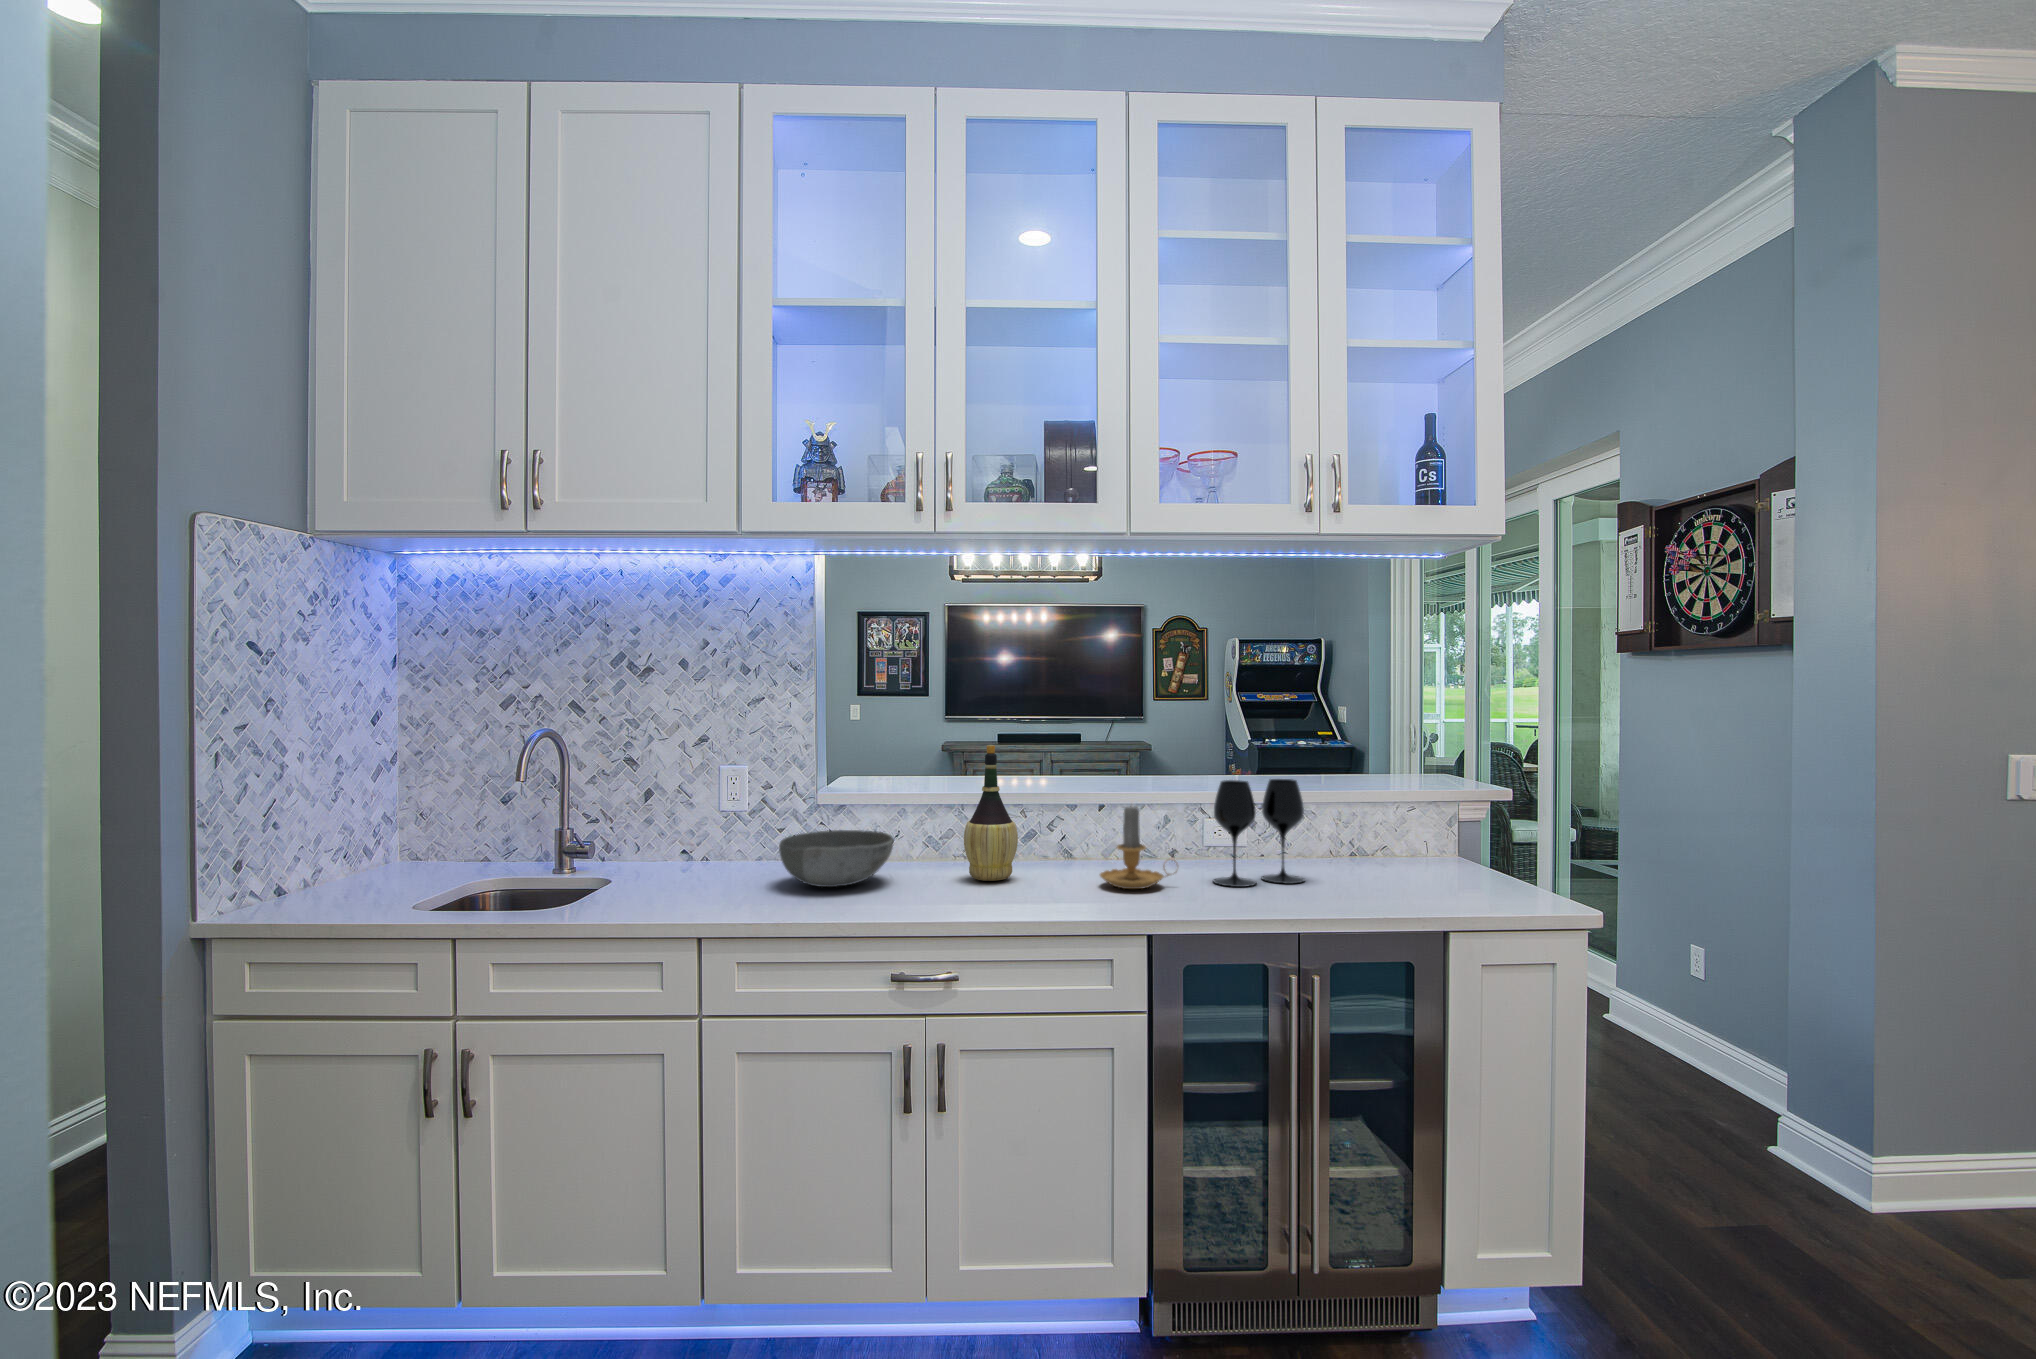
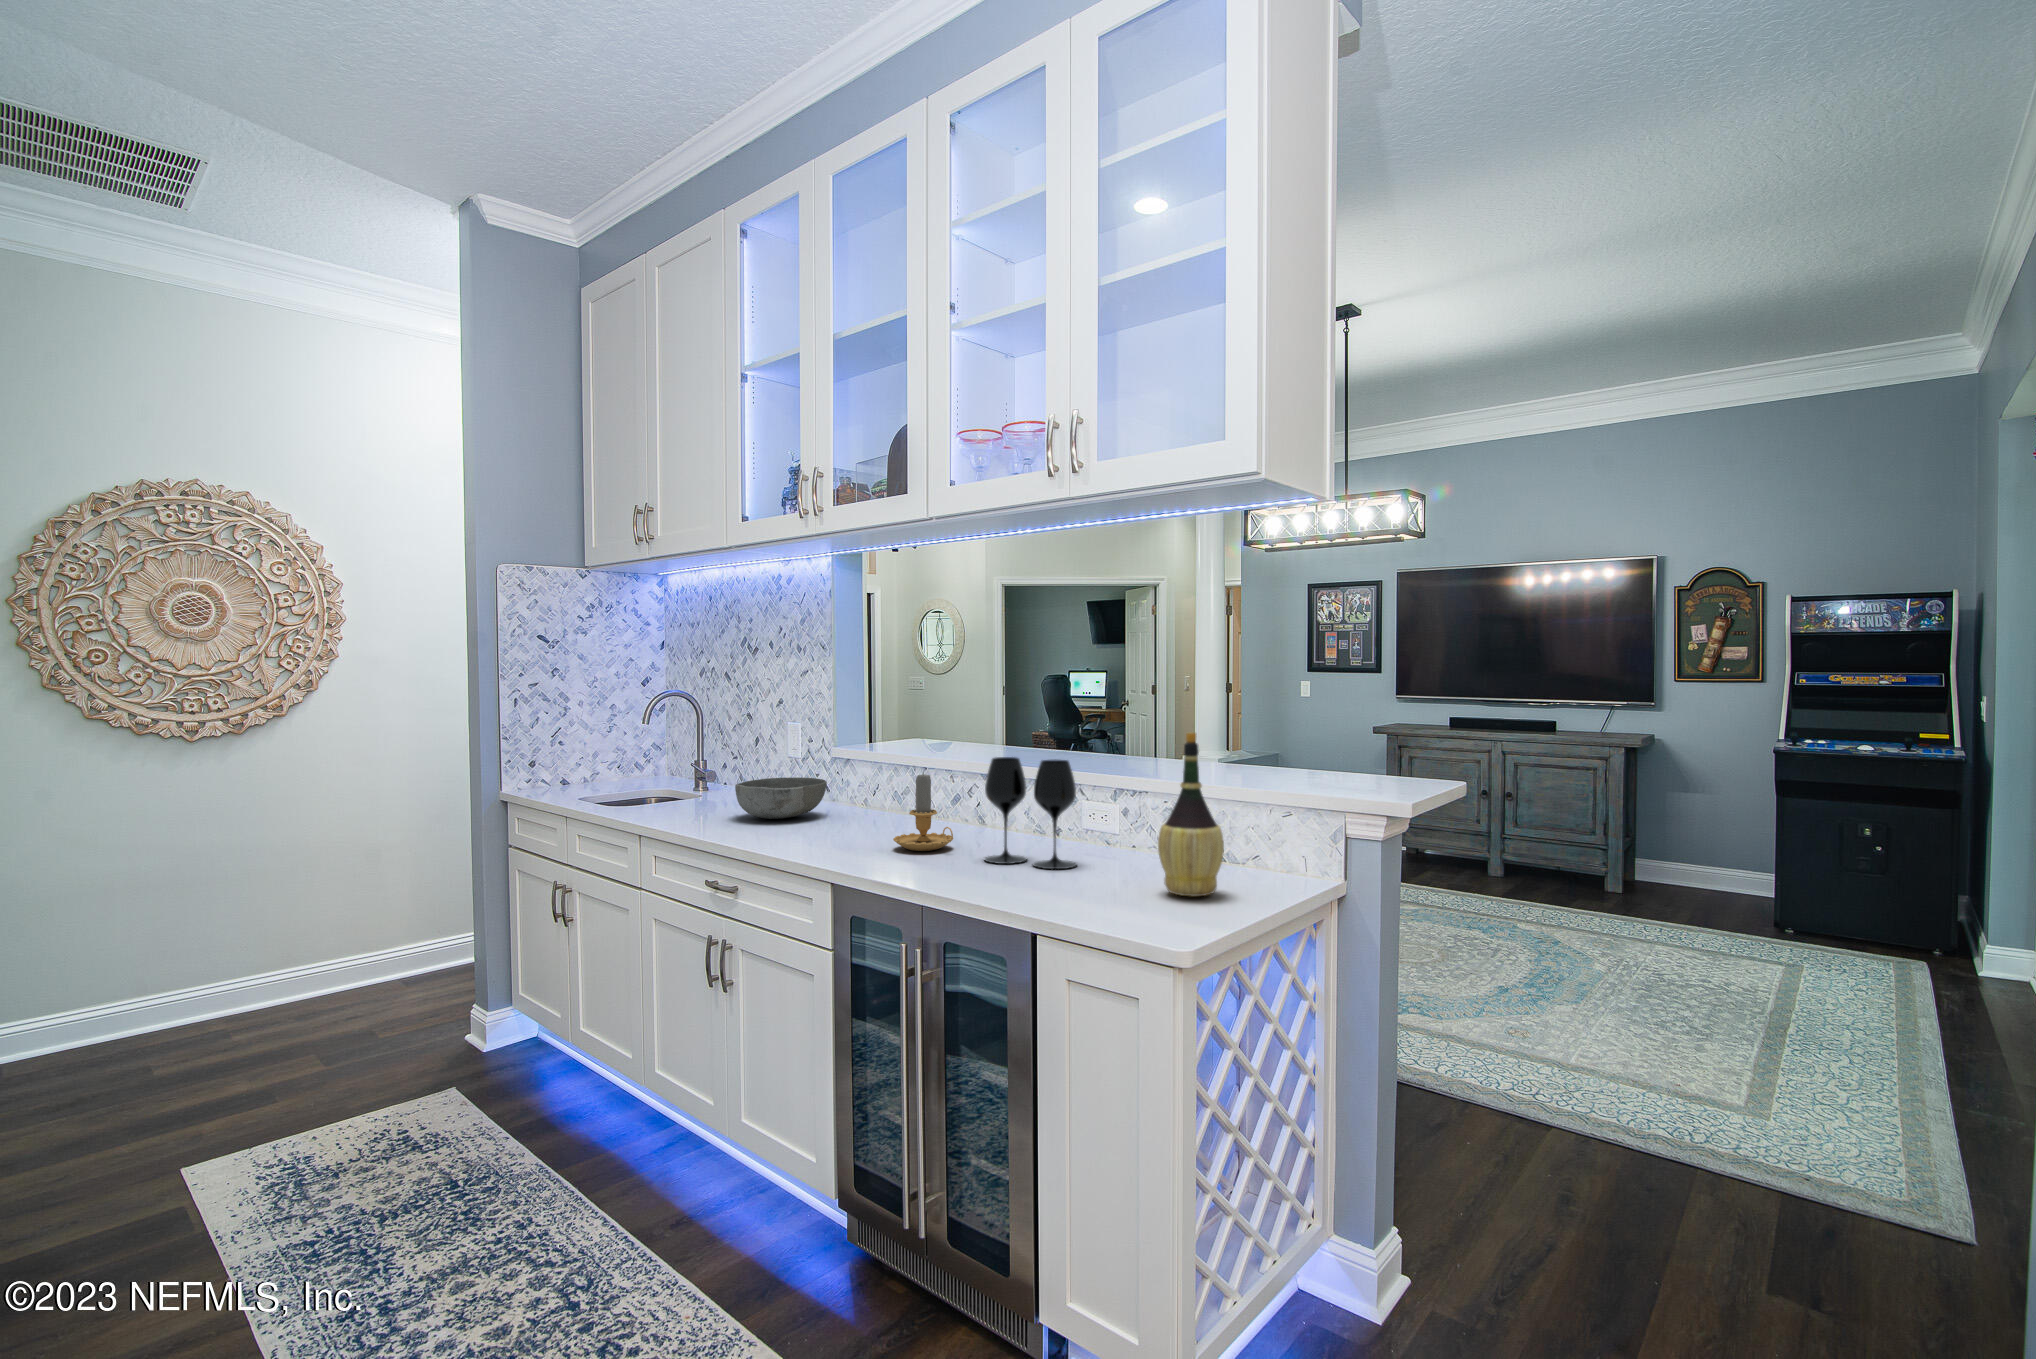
wine bottle: present [964,745,1018,881] -> present [1158,732,1224,896]

